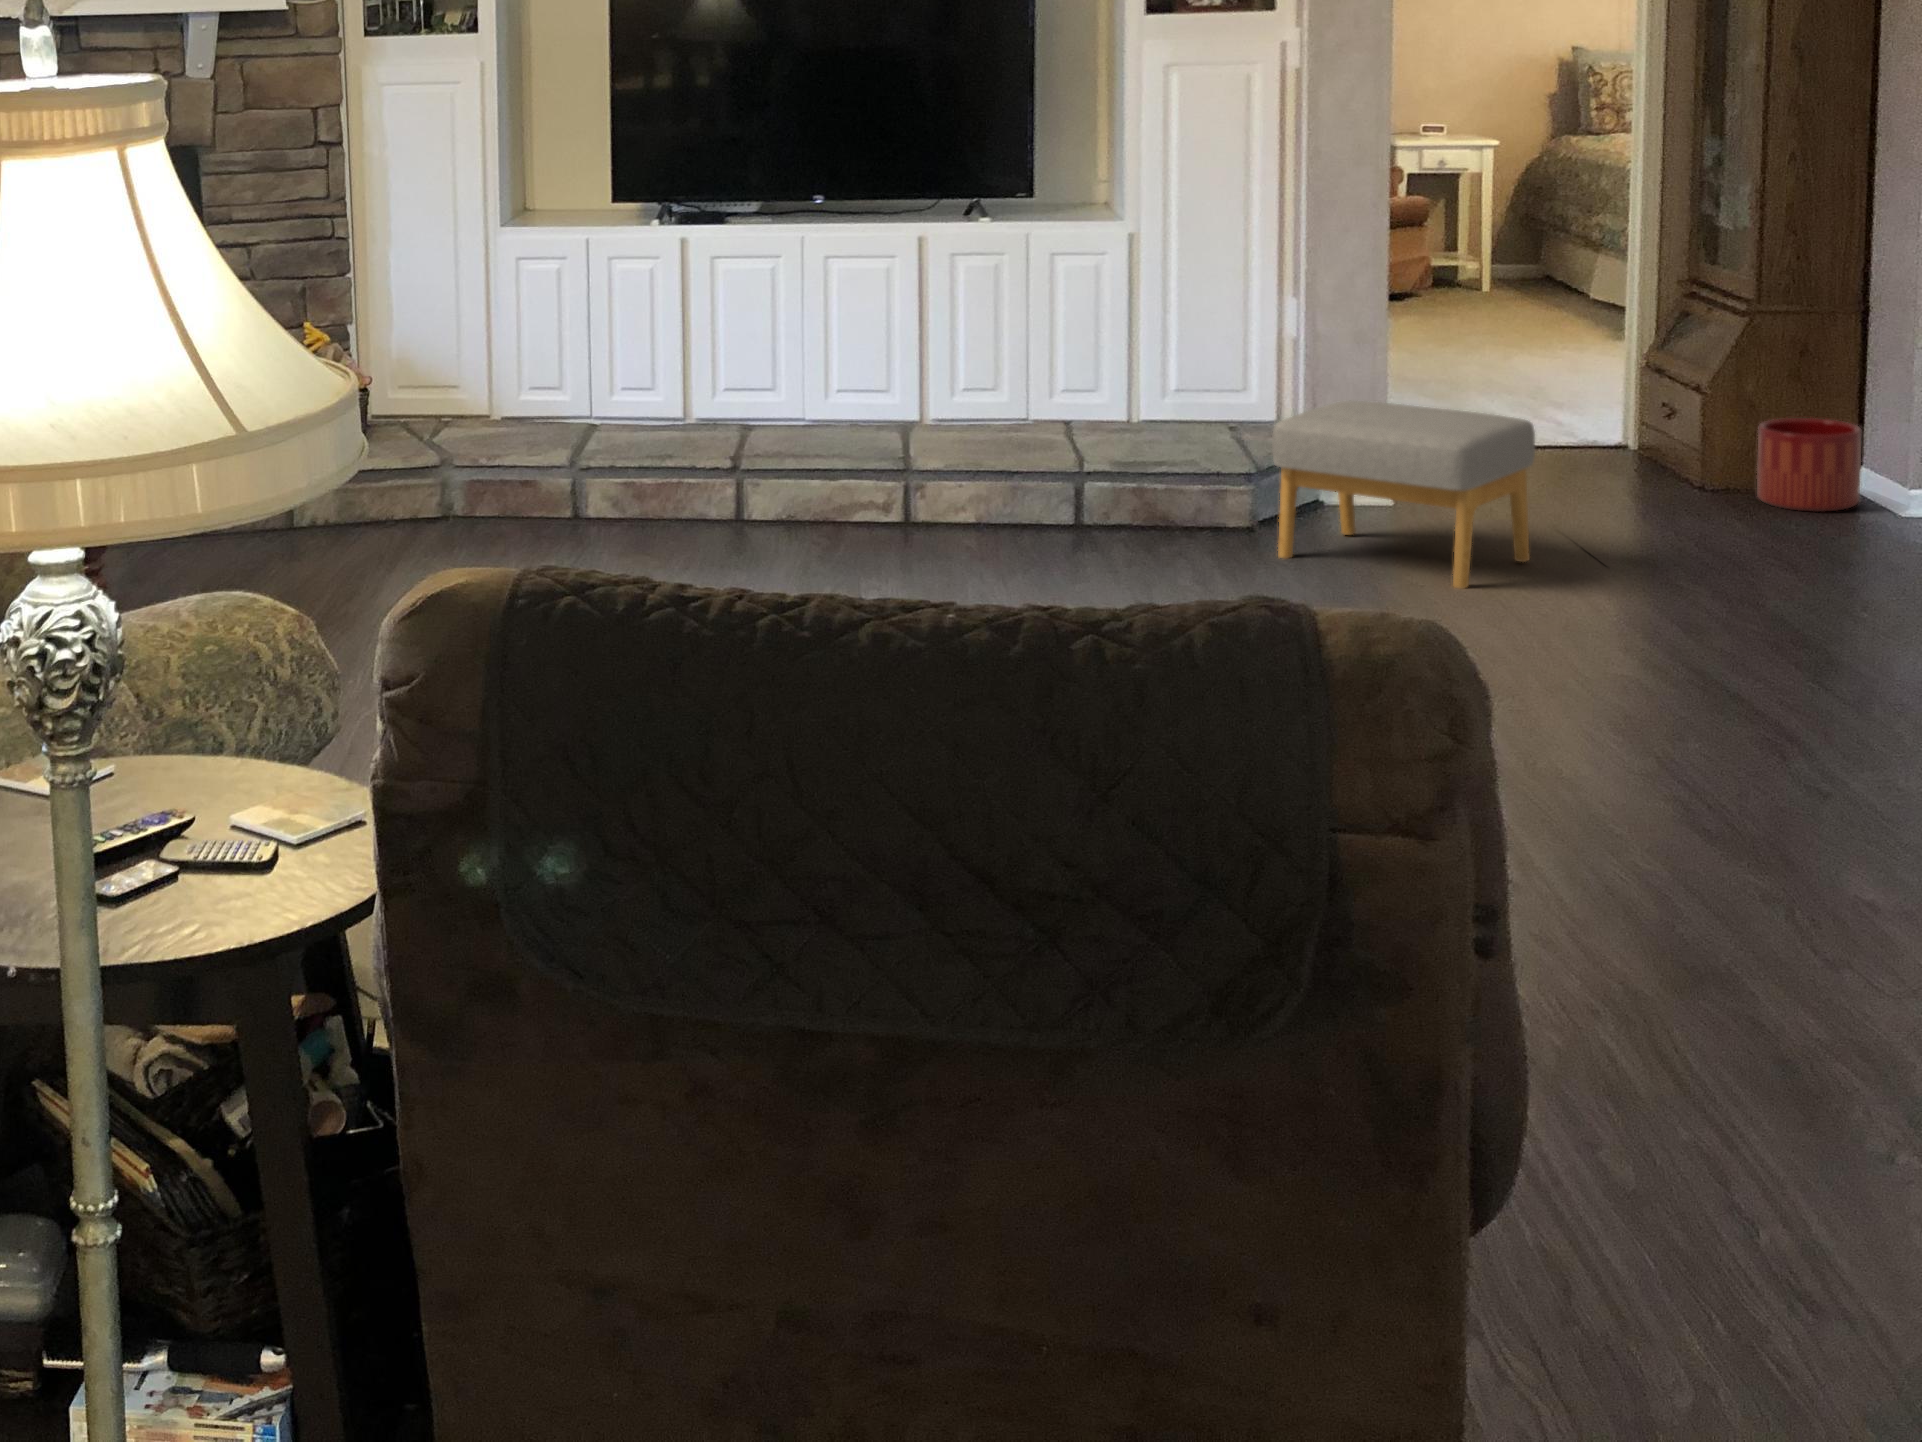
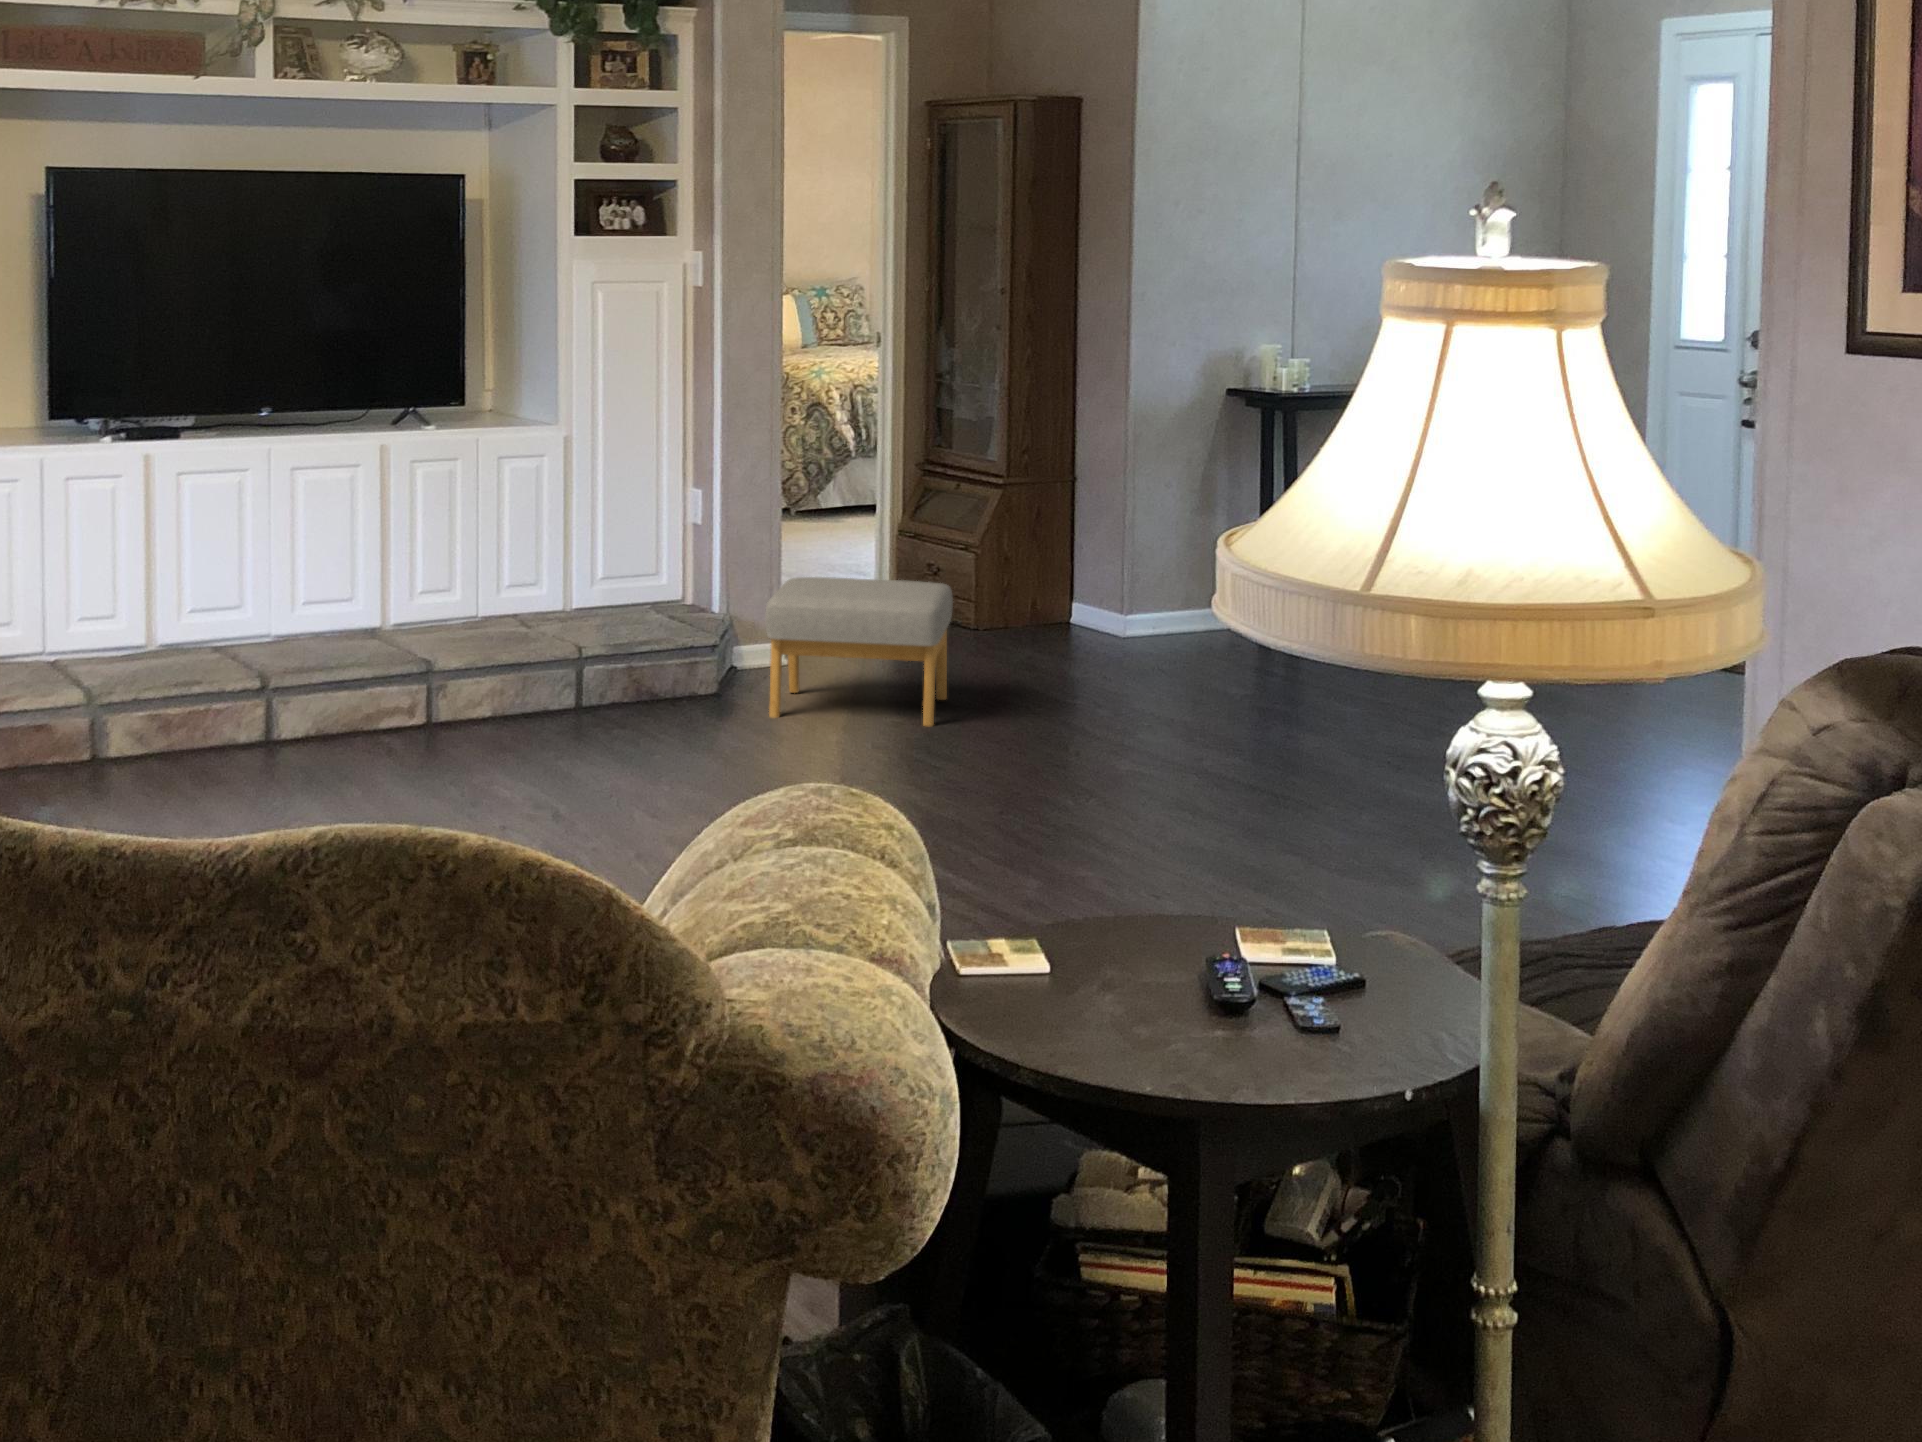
planter: present [1757,418,1861,512] -> none [1016,568,1086,640]

